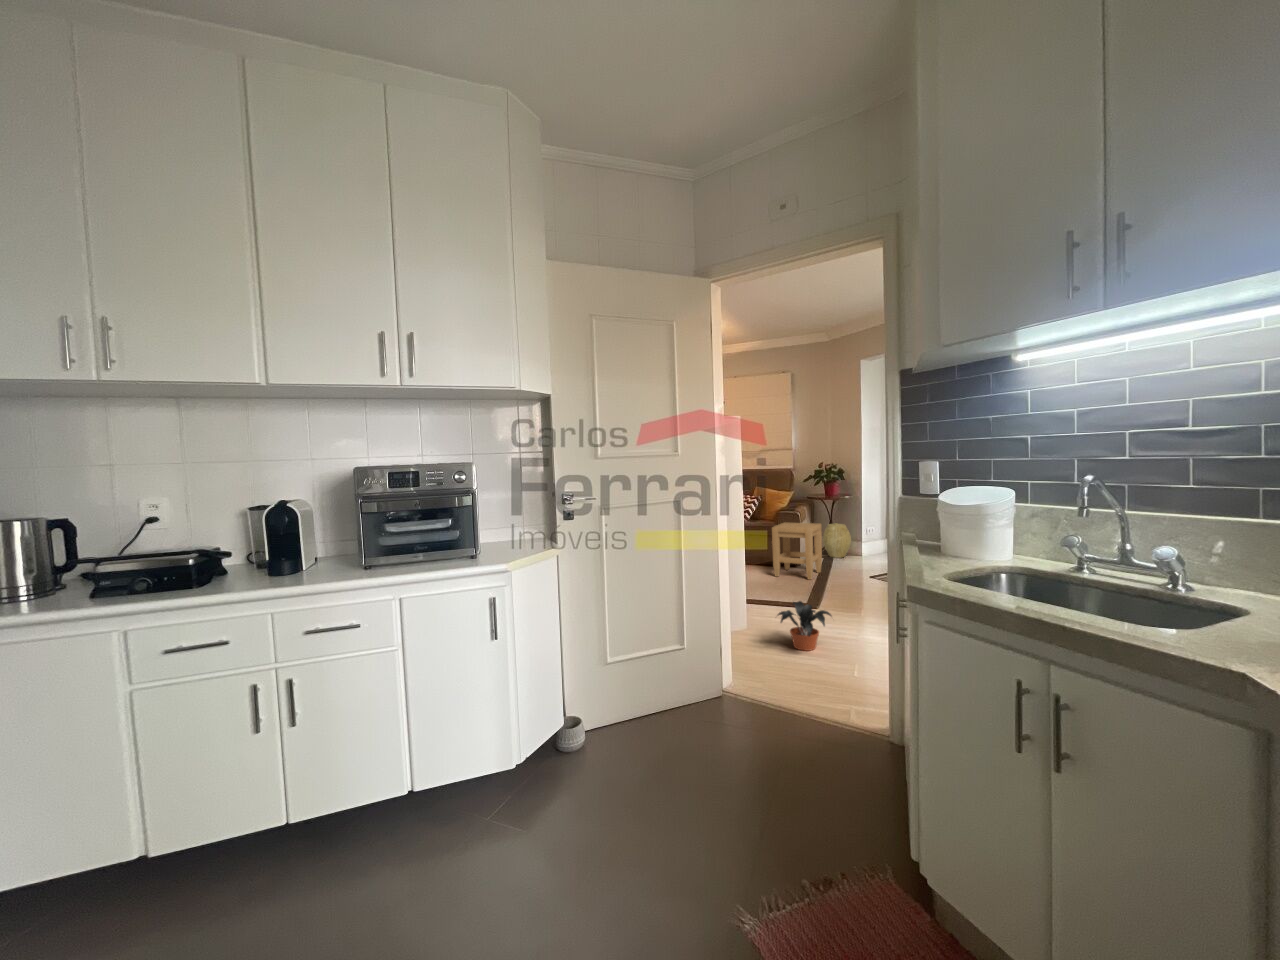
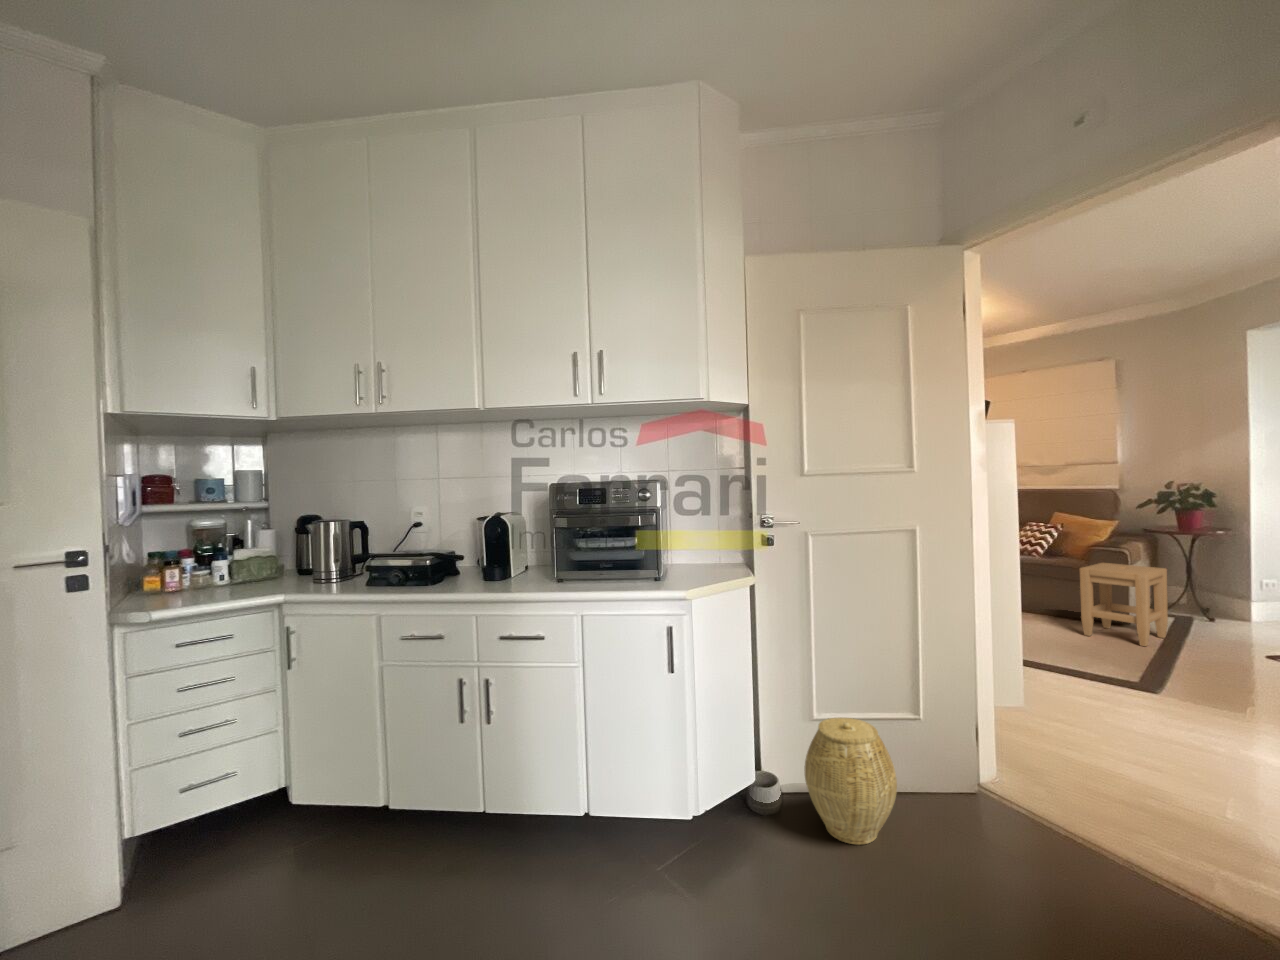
woven basket: present [823,523,851,558] -> present [804,718,897,845]
potted plant: present [778,601,831,651] -> none [1068,675,1170,749]

